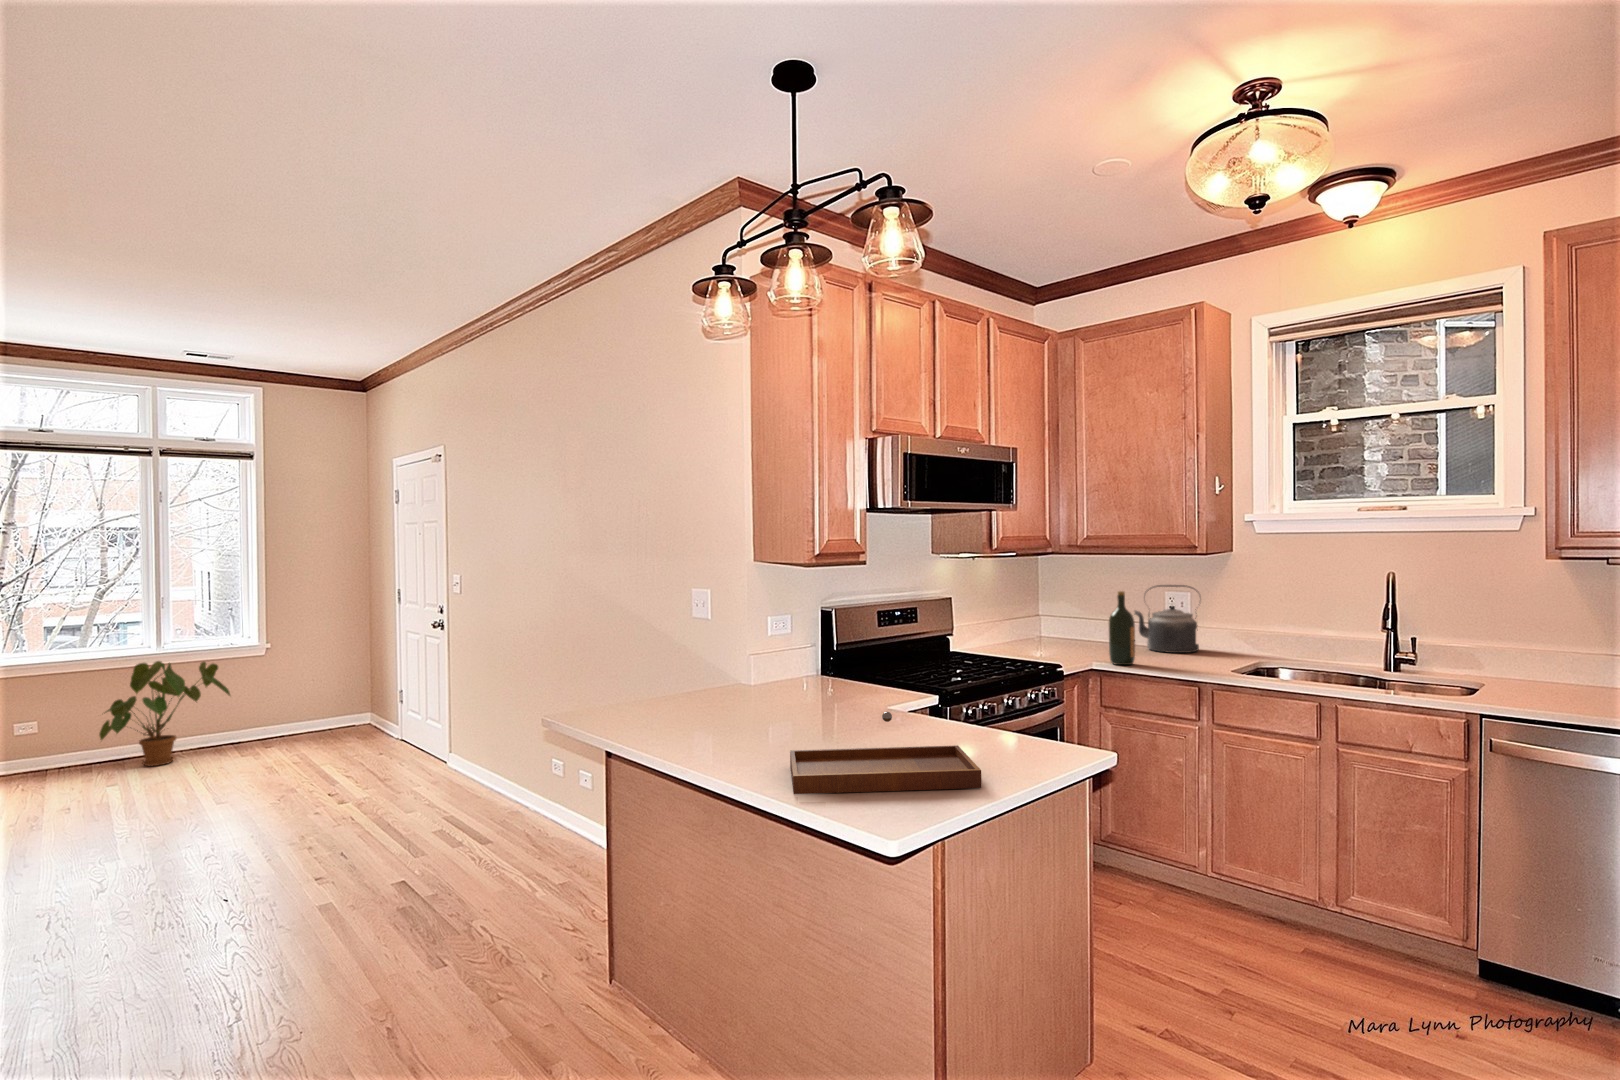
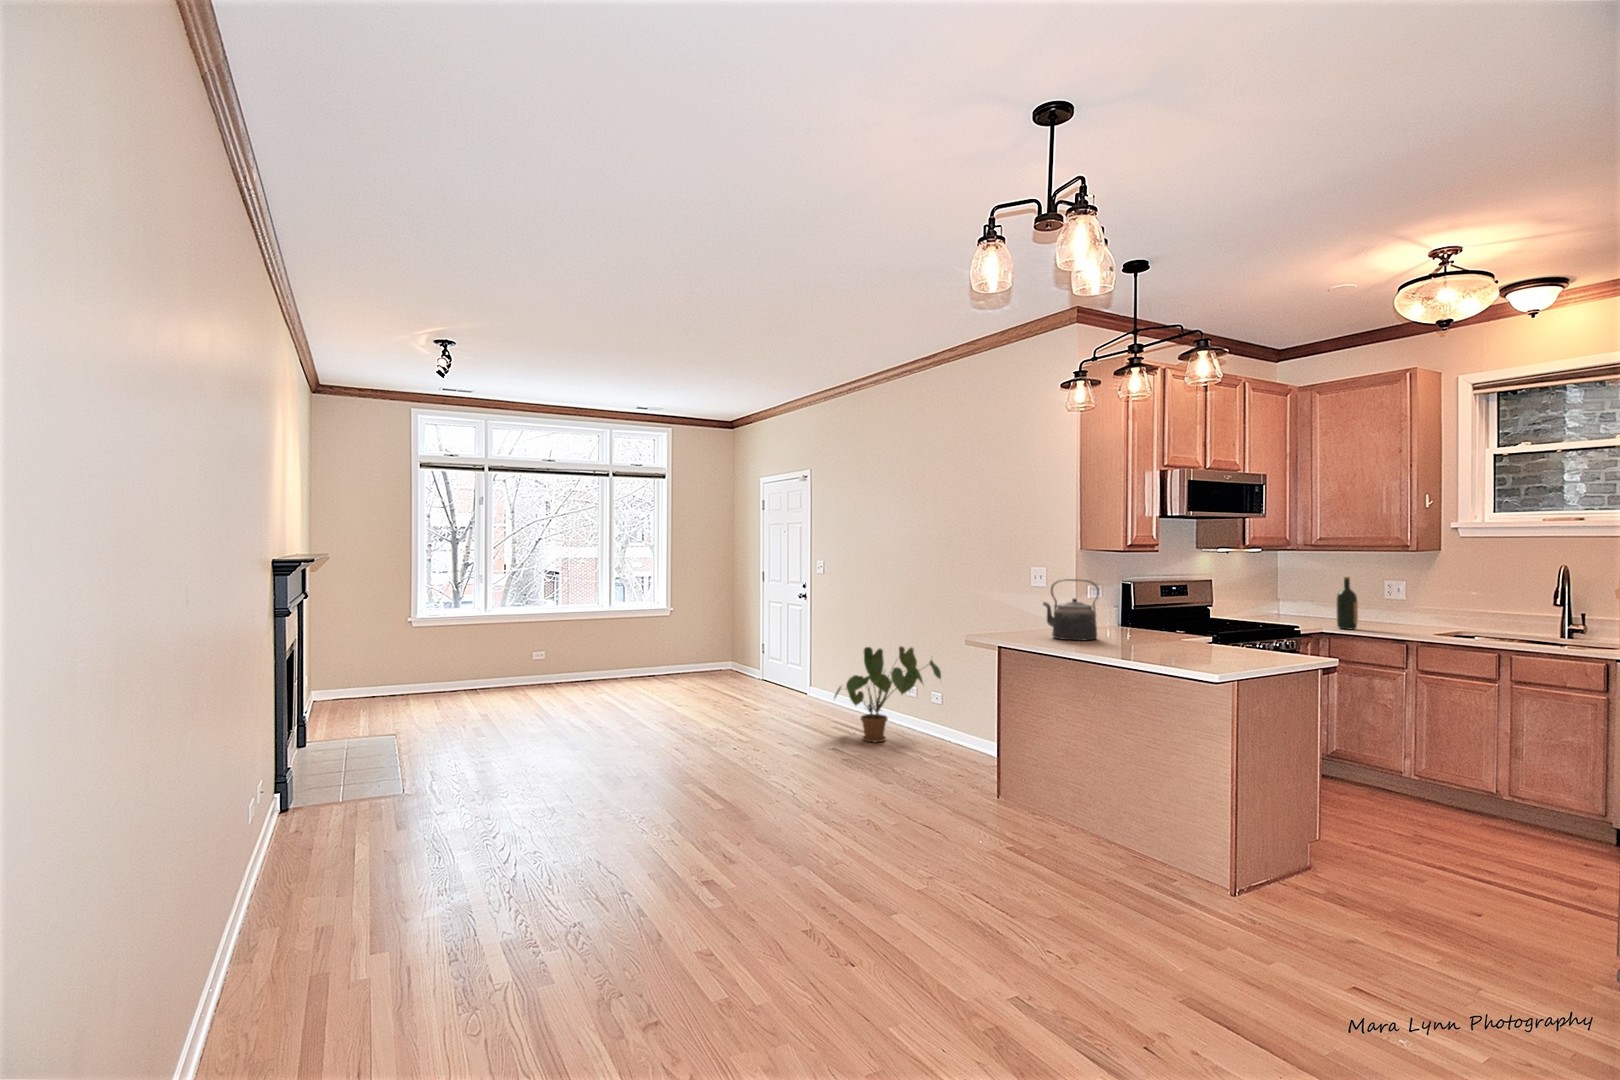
kettle: present [1135,585,1199,653] -> present [1043,579,1099,641]
house plant: present [99,661,230,766] -> present [834,647,941,742]
tray: present [790,712,981,794] -> none [1142,624,1257,662]

